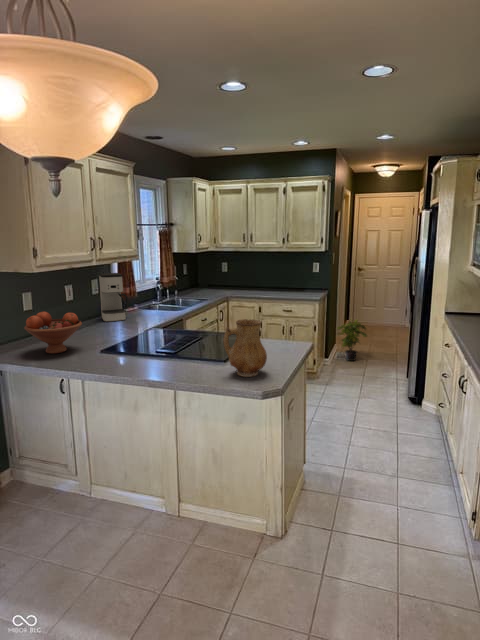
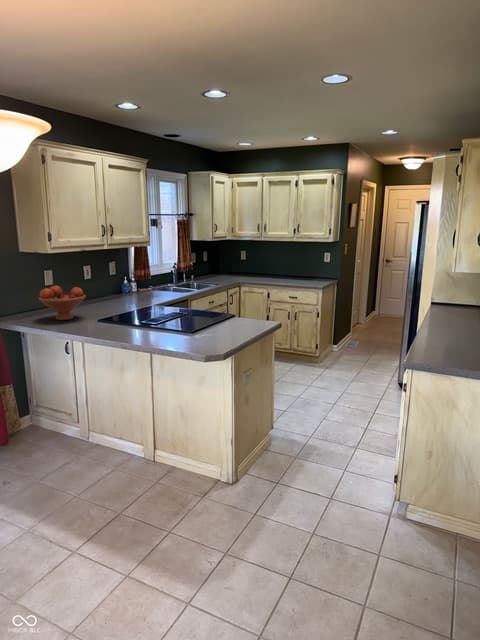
coffee maker: present [99,273,128,322] -> none [116,256,139,299]
ceramic pitcher: present [223,319,267,377] -> none [182,297,220,345]
potted plant: present [337,320,367,361] -> none [345,308,378,349]

